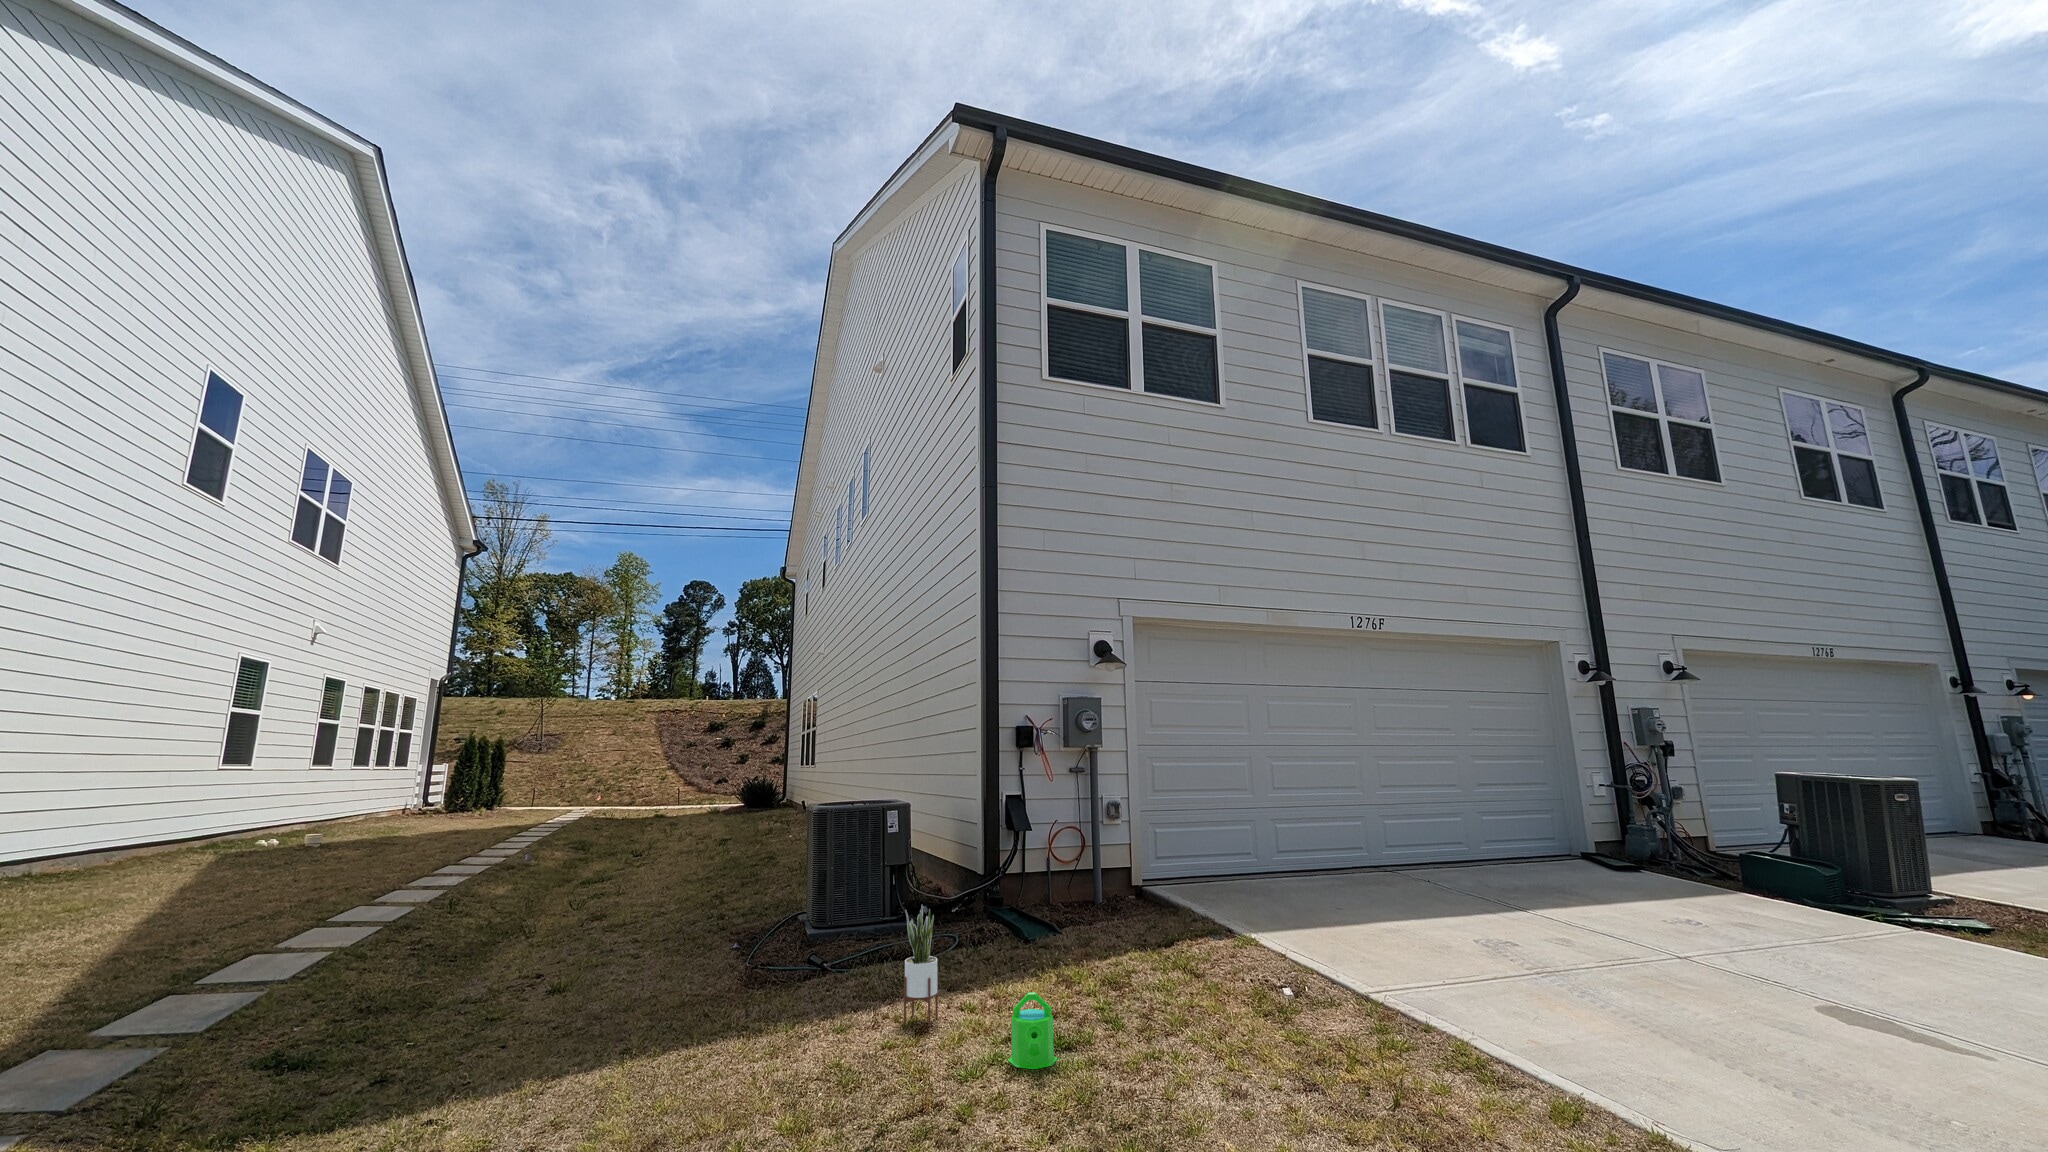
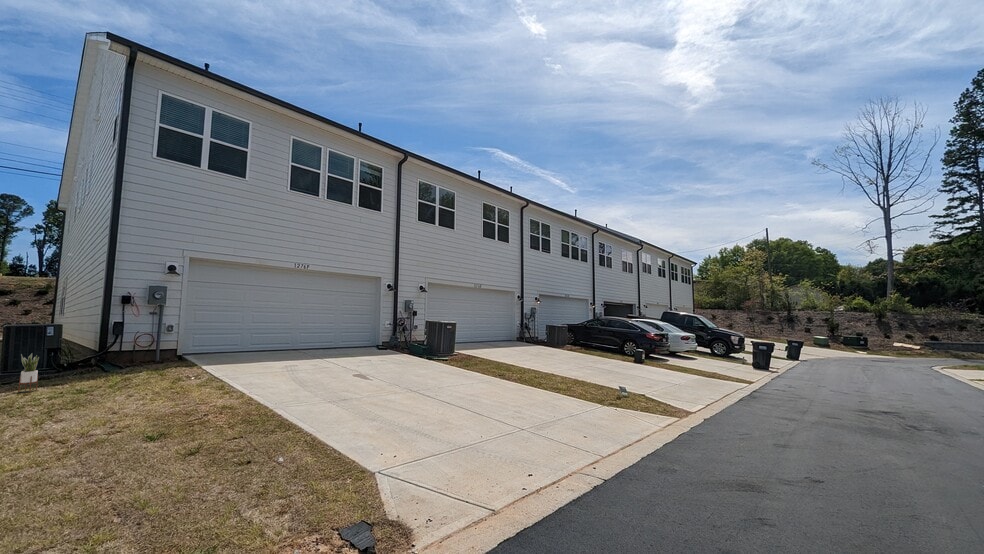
watering can: present [1008,992,1057,1069] -> none [53,375,74,396]

